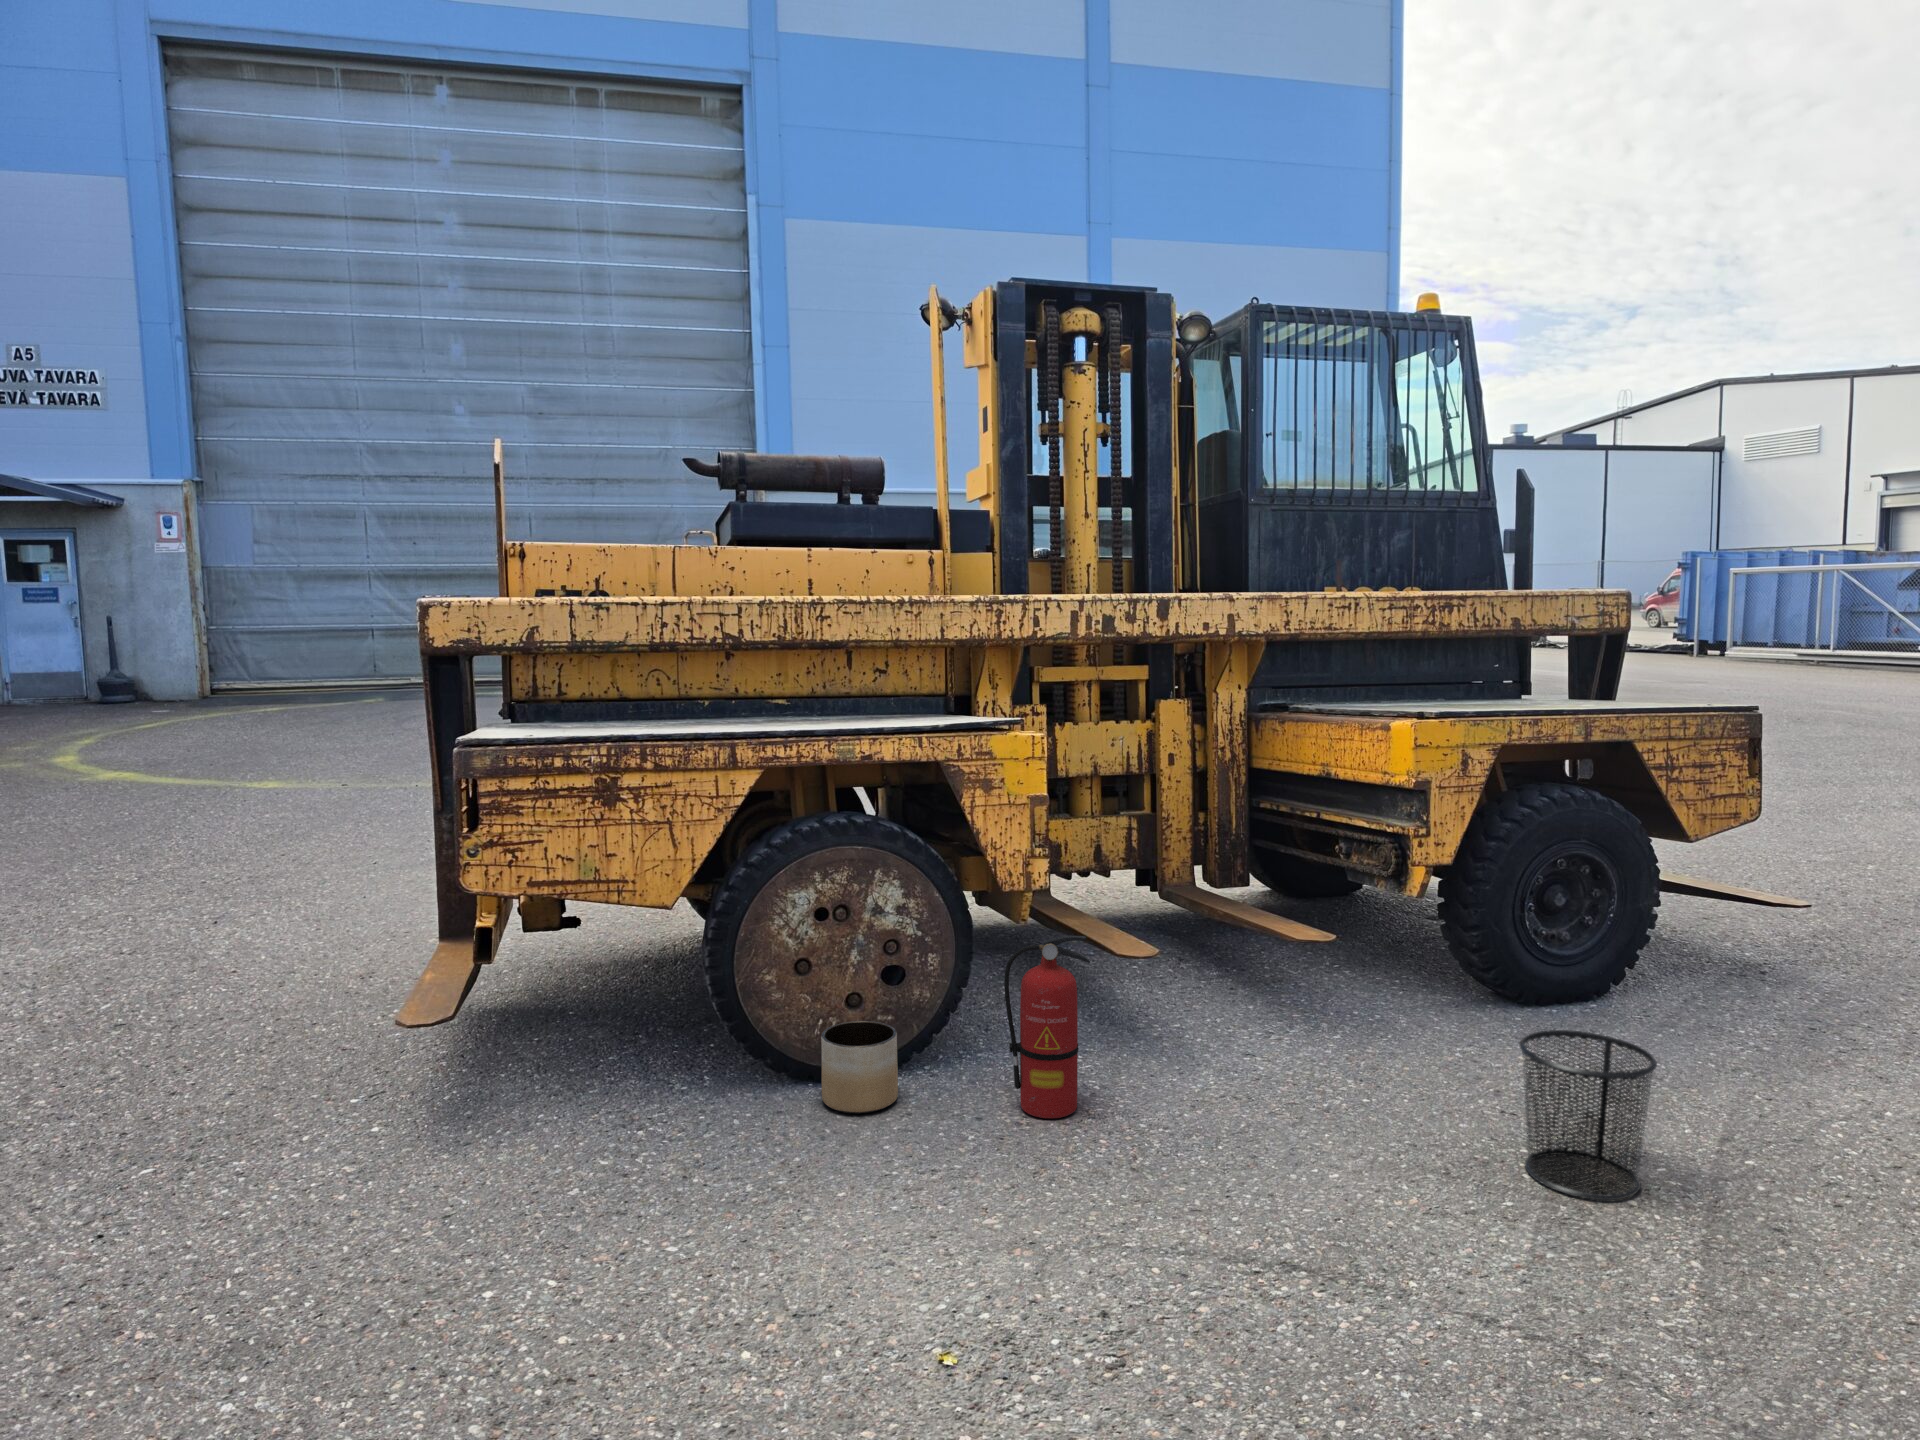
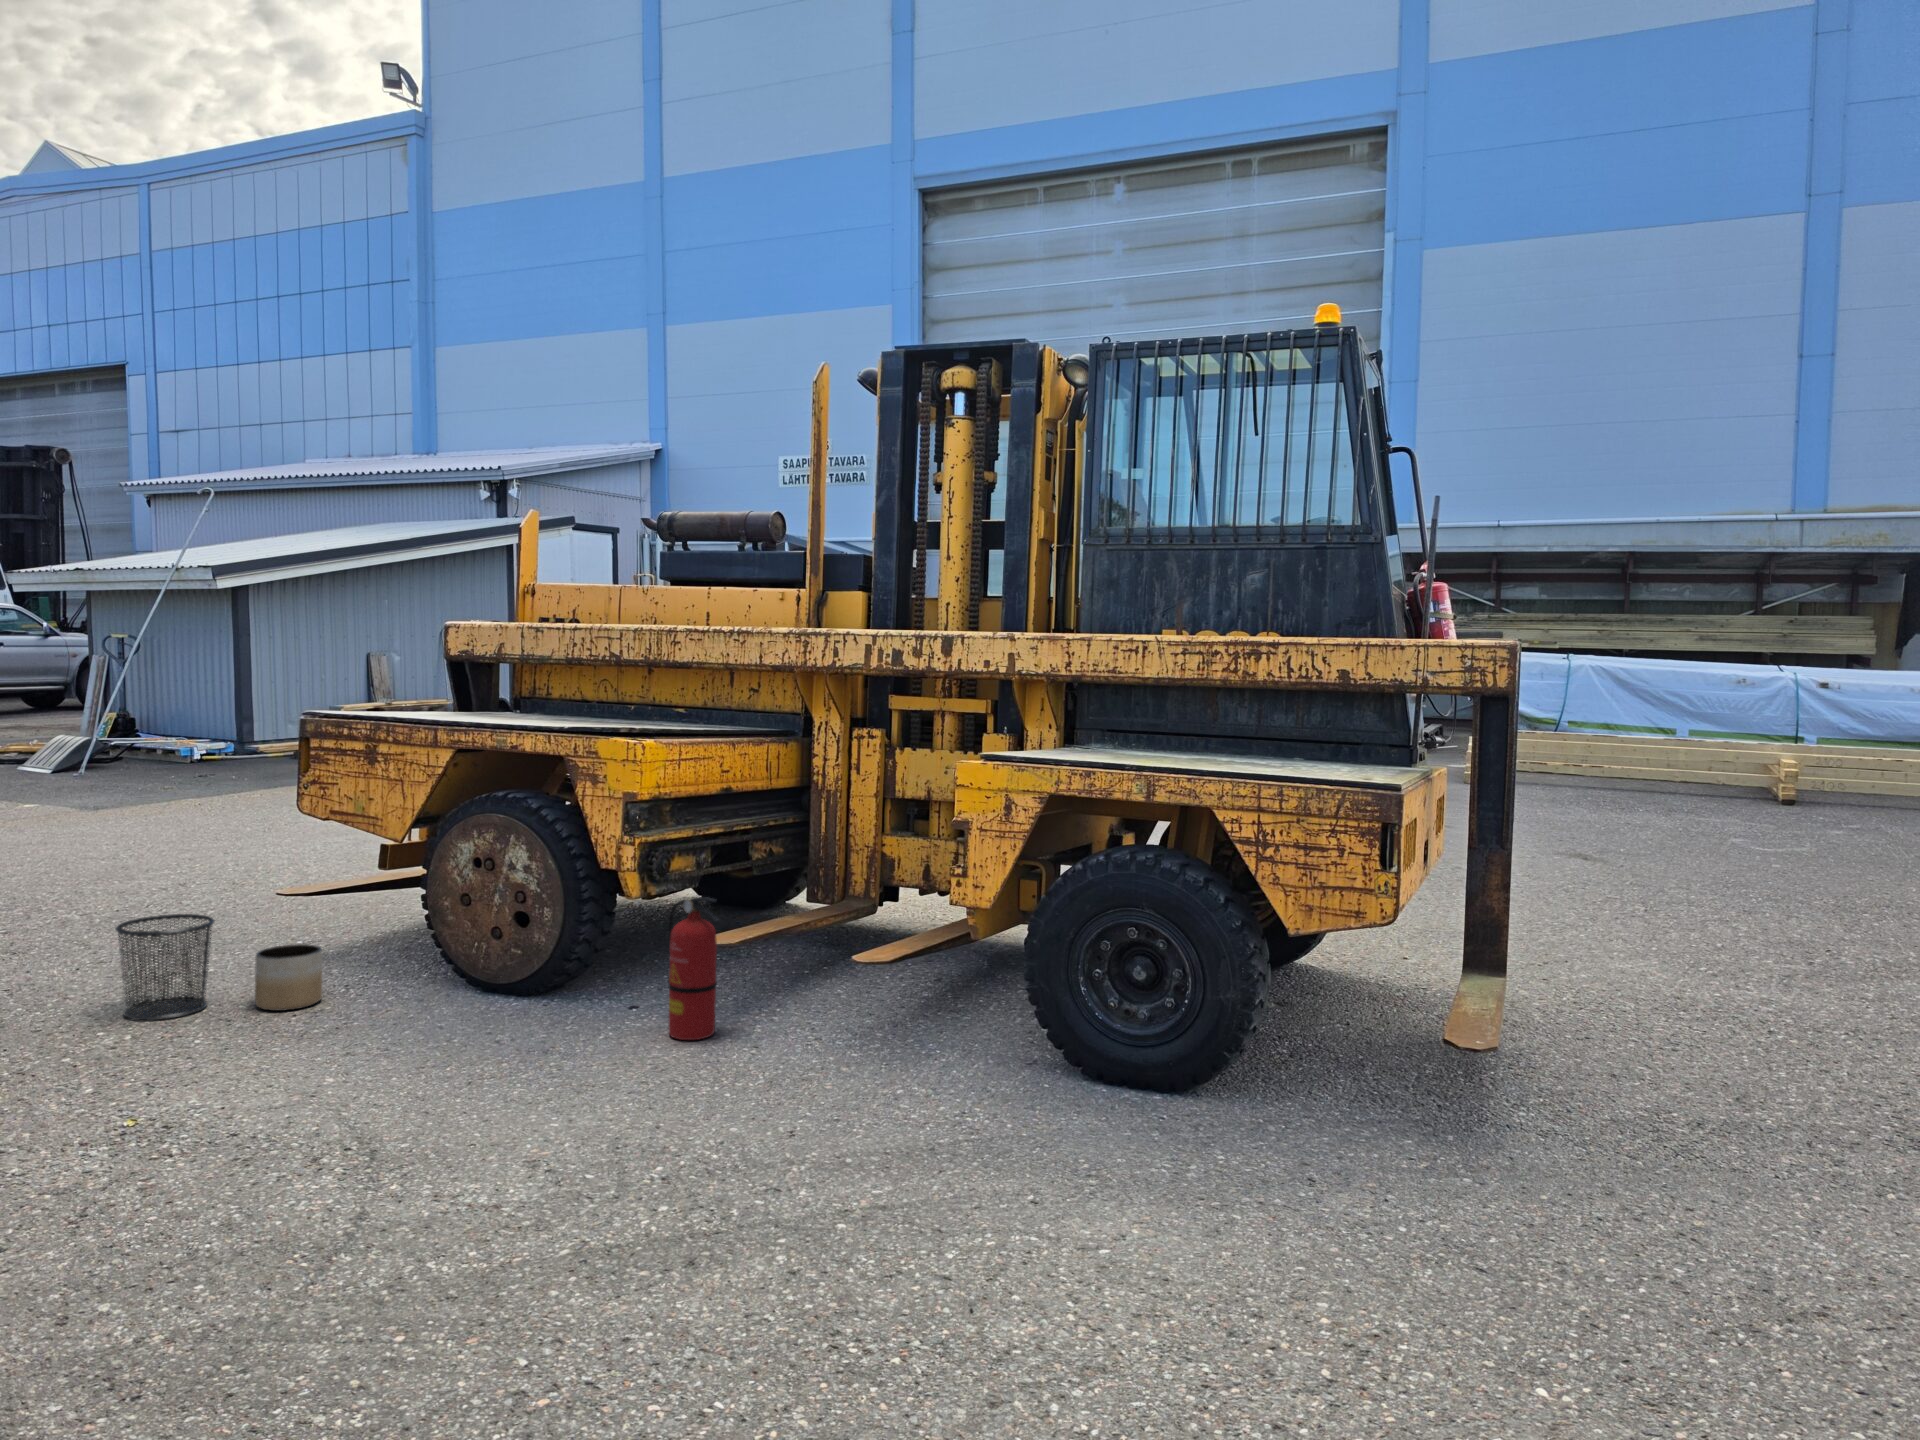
planter: present [821,1021,898,1114] -> present [255,944,322,1011]
waste bin: present [1519,1030,1657,1200] -> present [116,914,214,1020]

